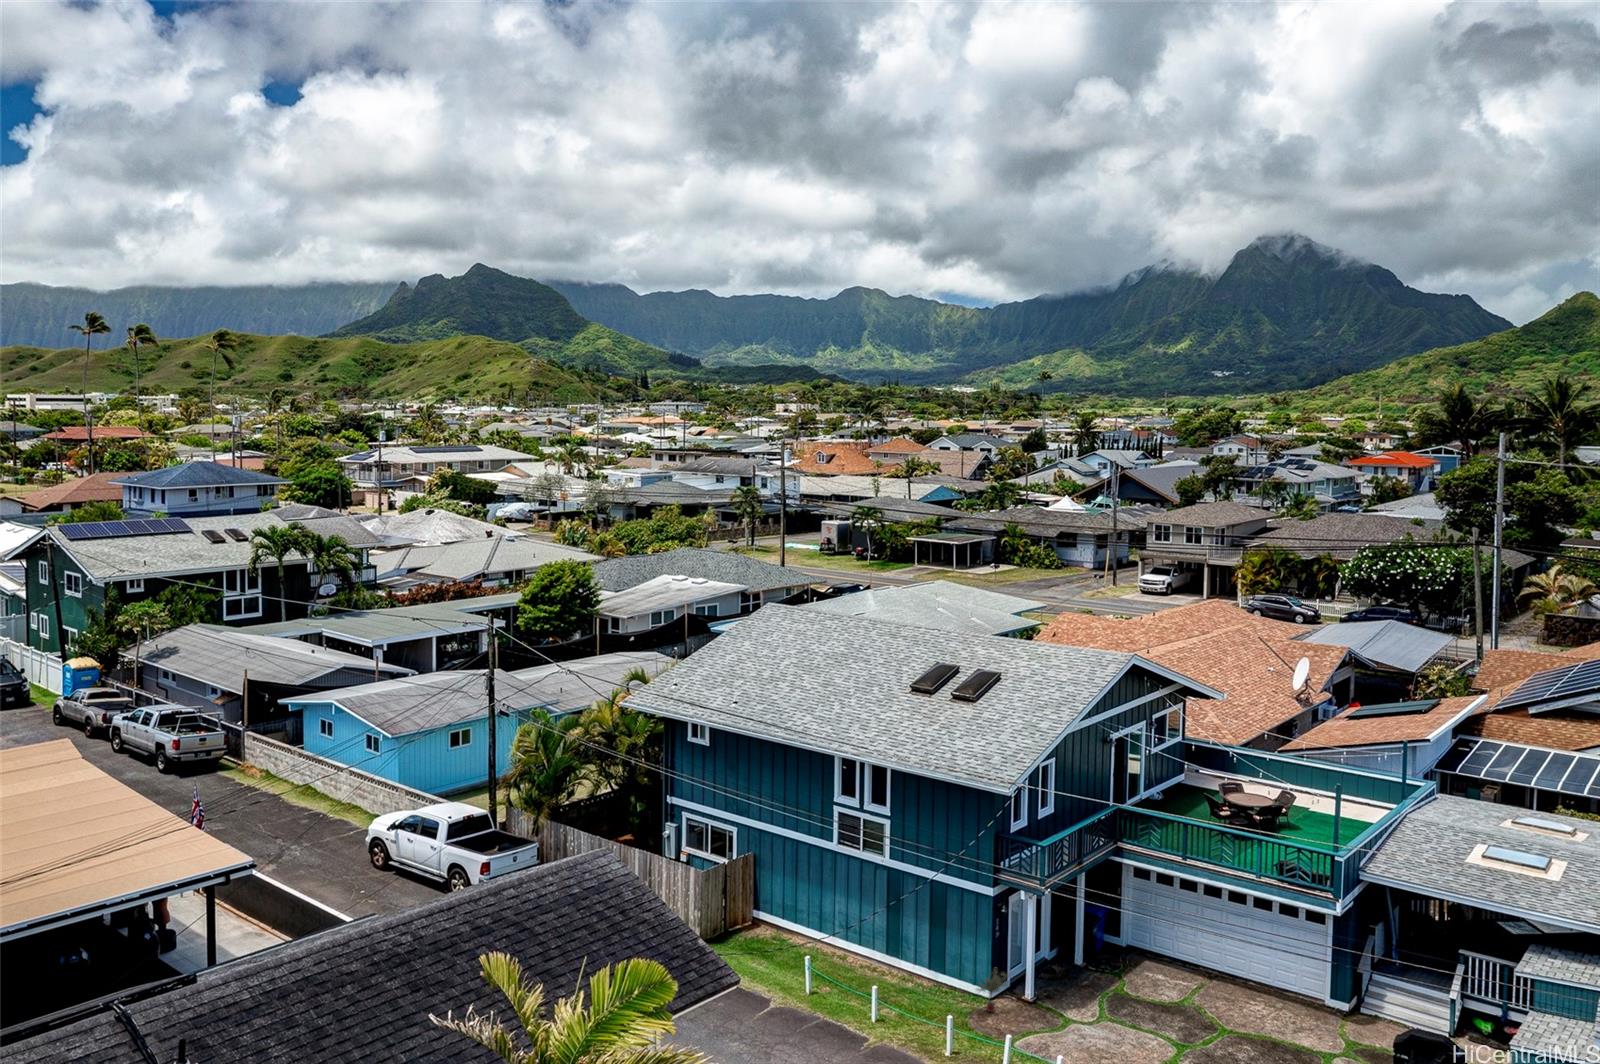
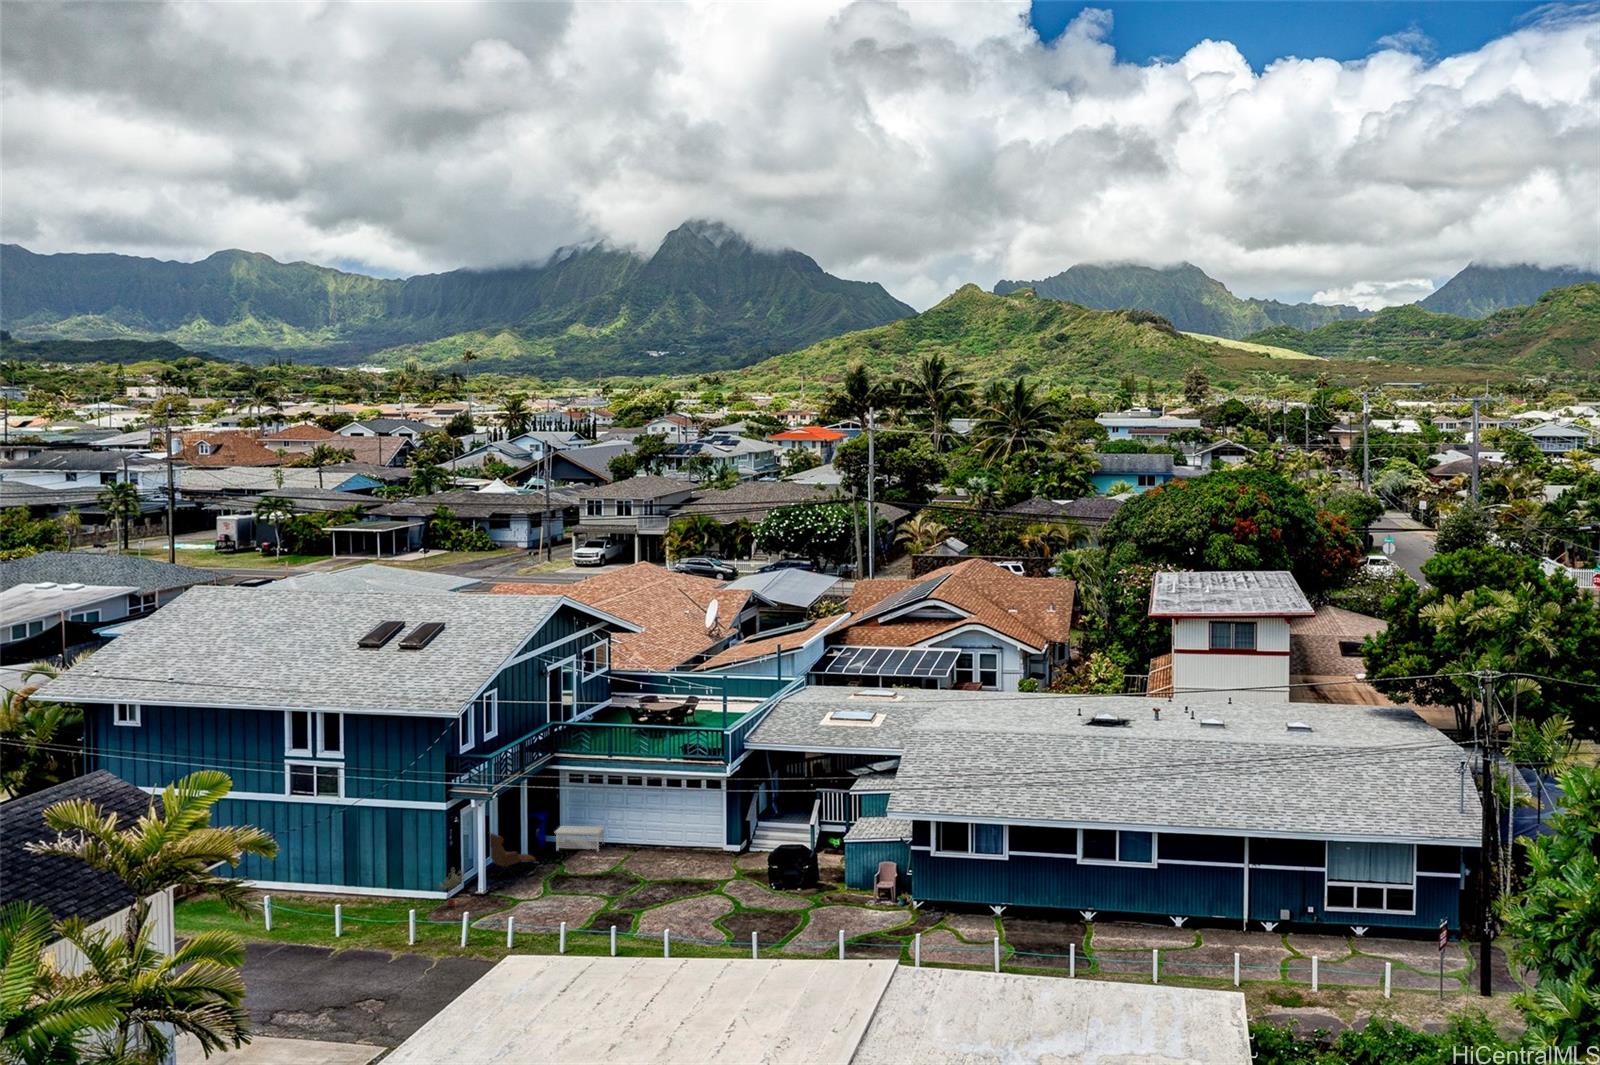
storage bench: none [1113,923,1173,966] -> present [555,826,604,851]
lounge chair: none [1036,924,1090,980] -> present [490,833,536,874]

